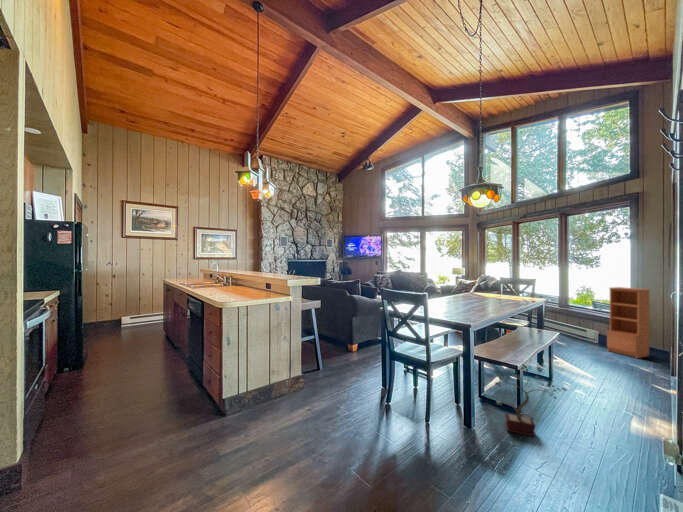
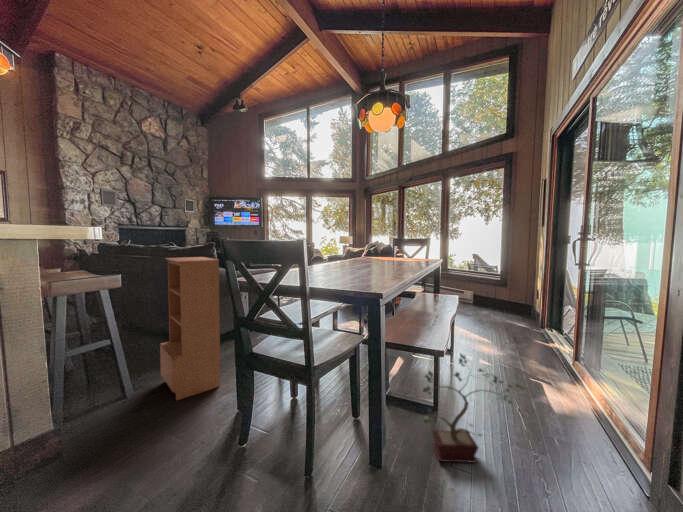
bookcase: present [607,287,650,358] -> present [160,257,220,400]

